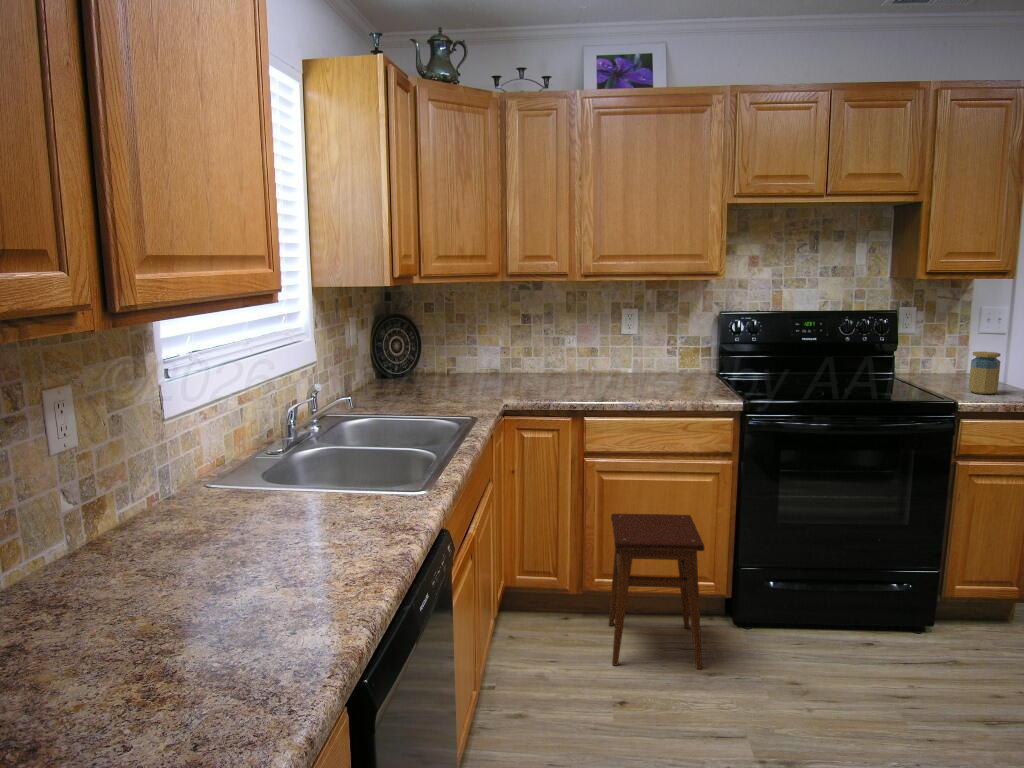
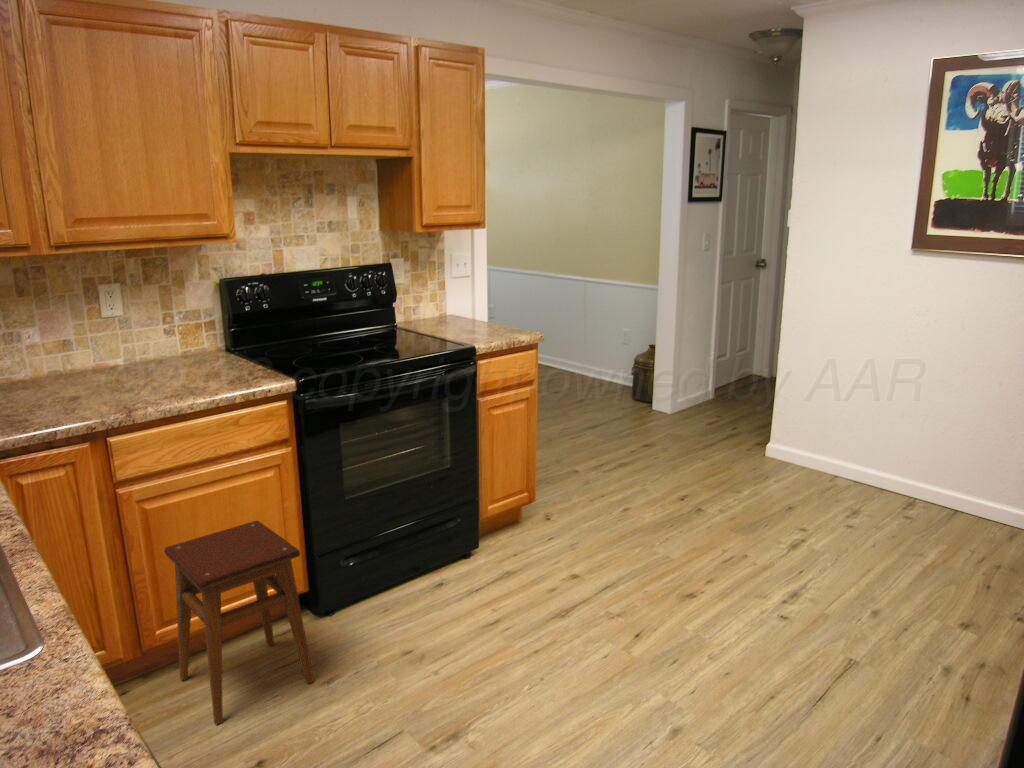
jar: present [969,352,1000,394] -> none [470,297,492,336]

